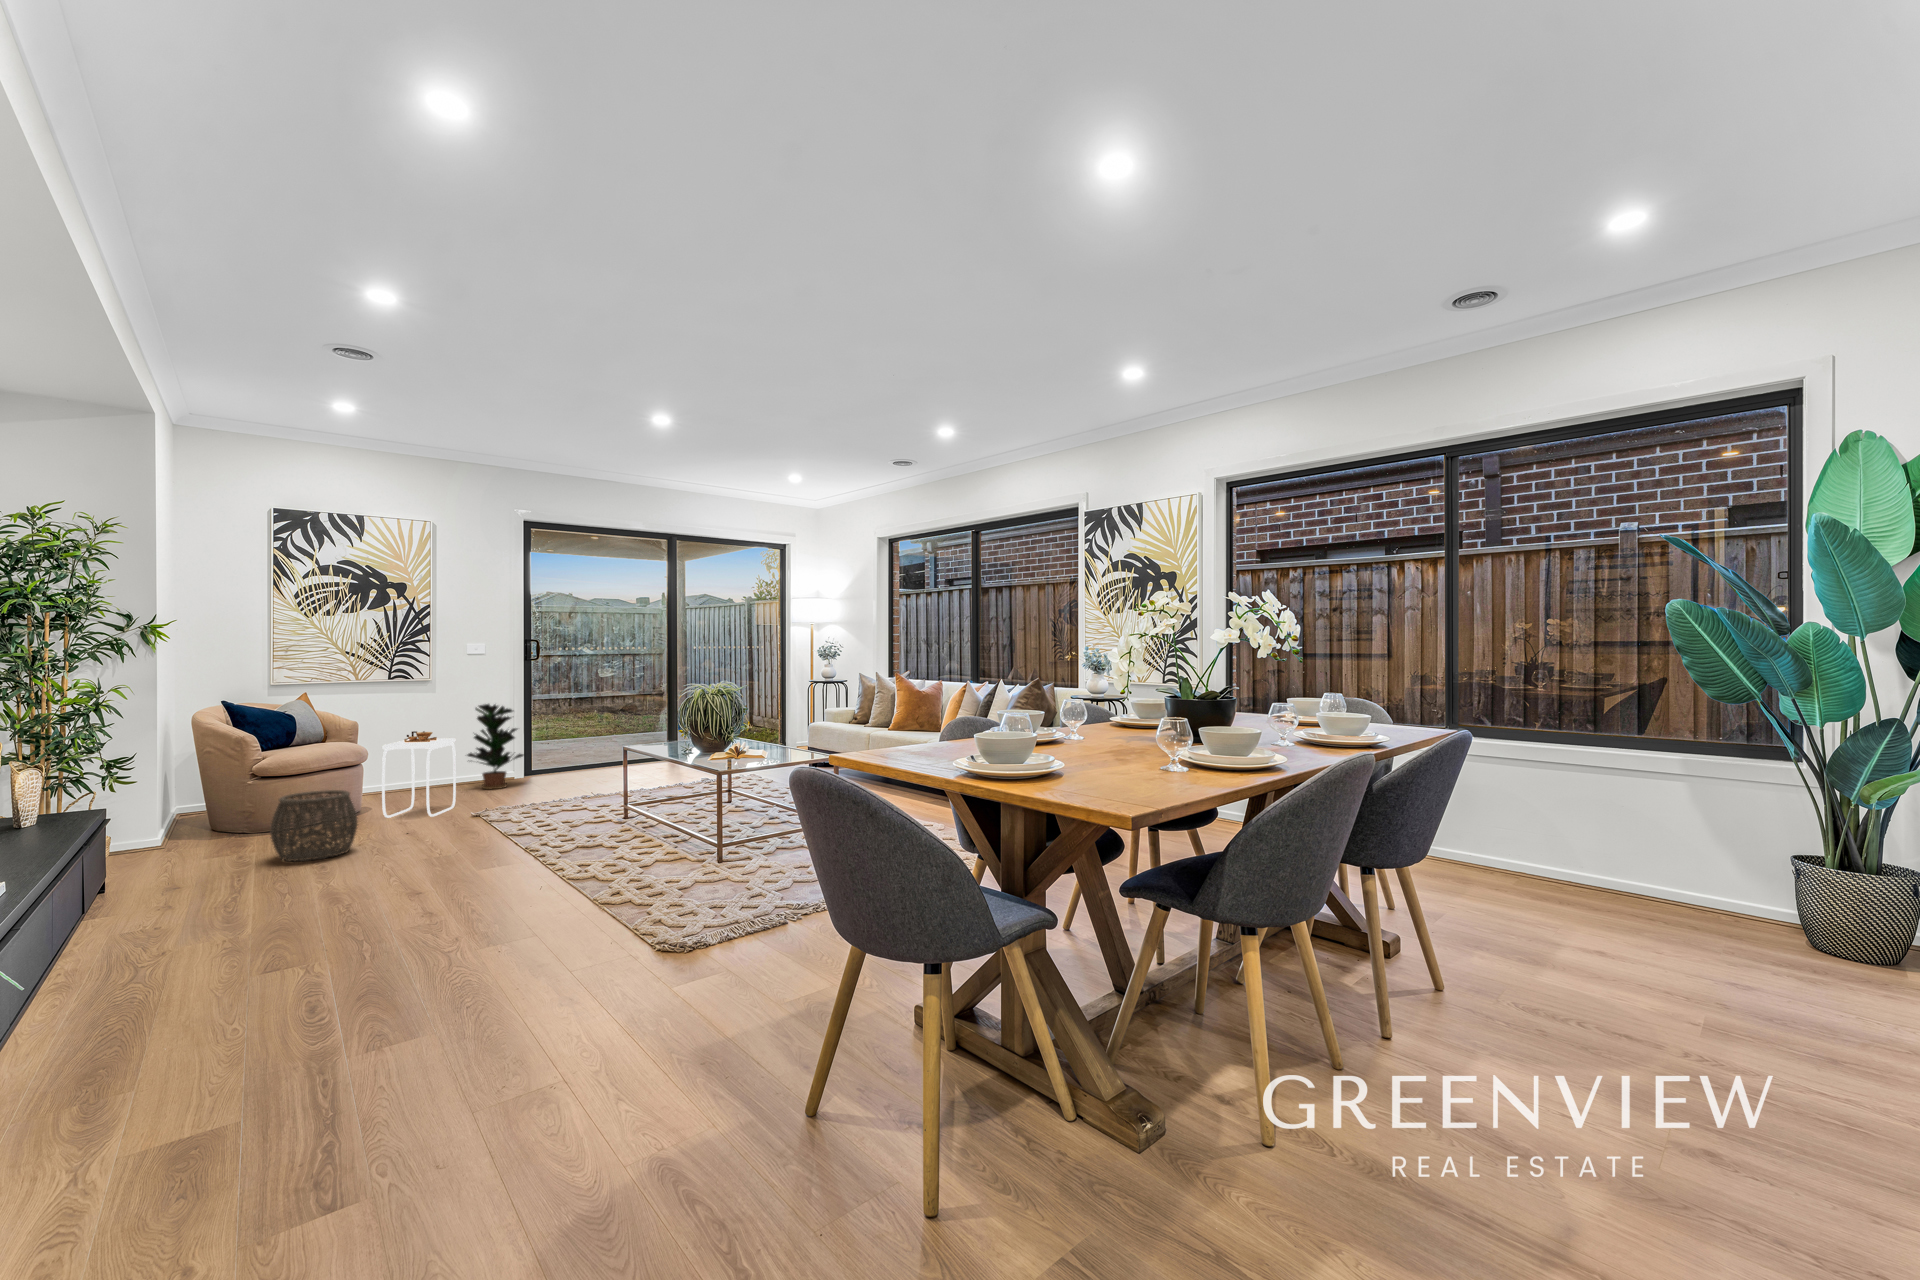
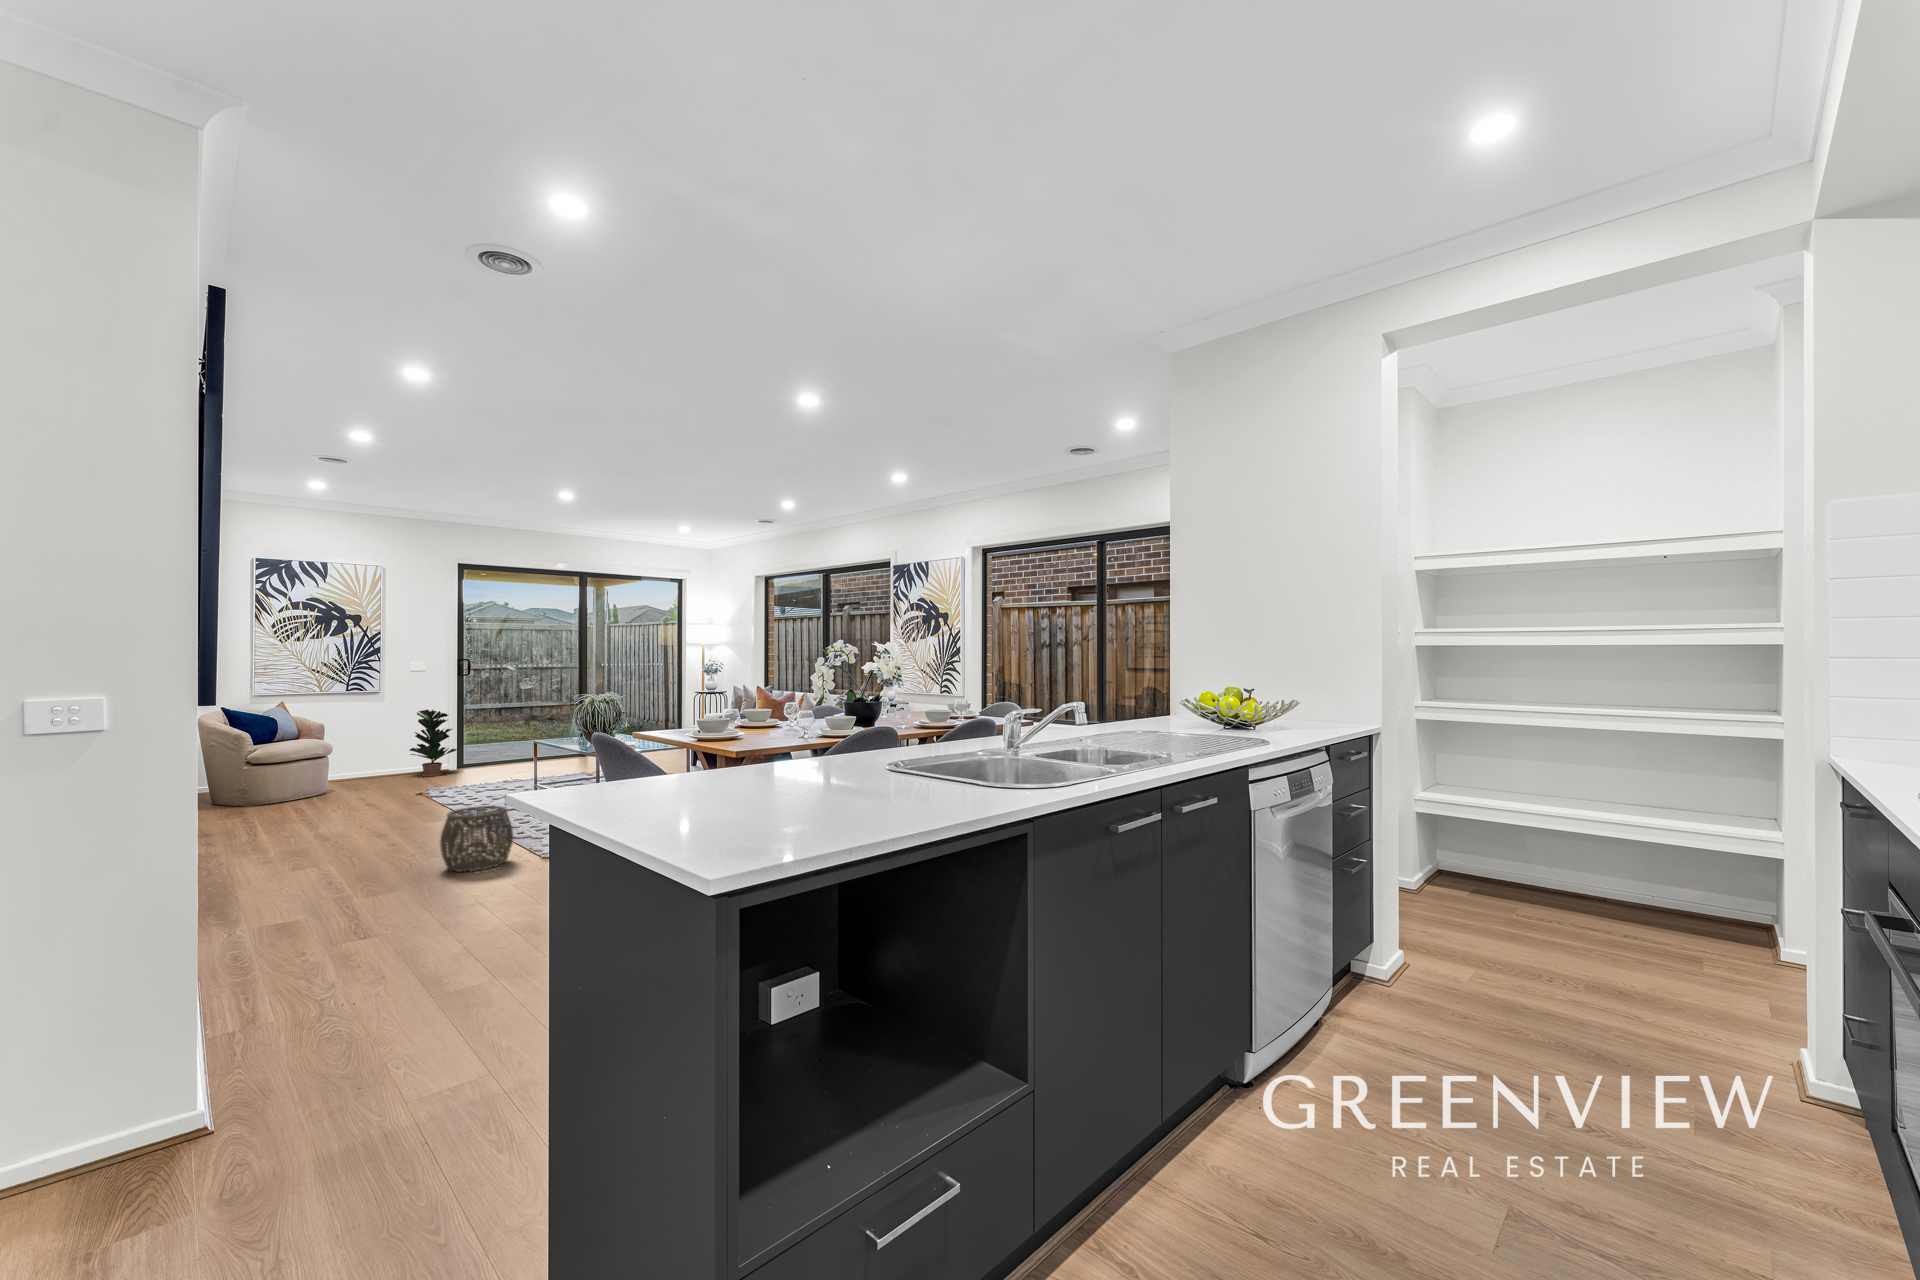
side table: present [382,731,456,818] -> none [345,731,402,796]
woven basket: present [270,790,357,861] -> present [440,806,513,872]

